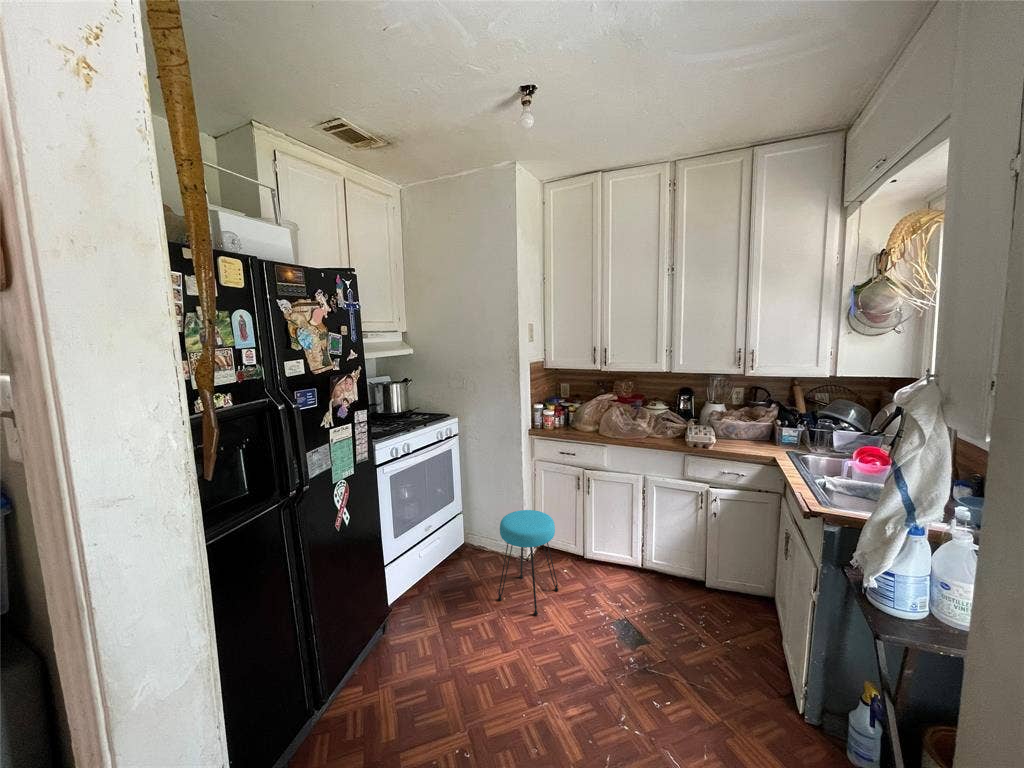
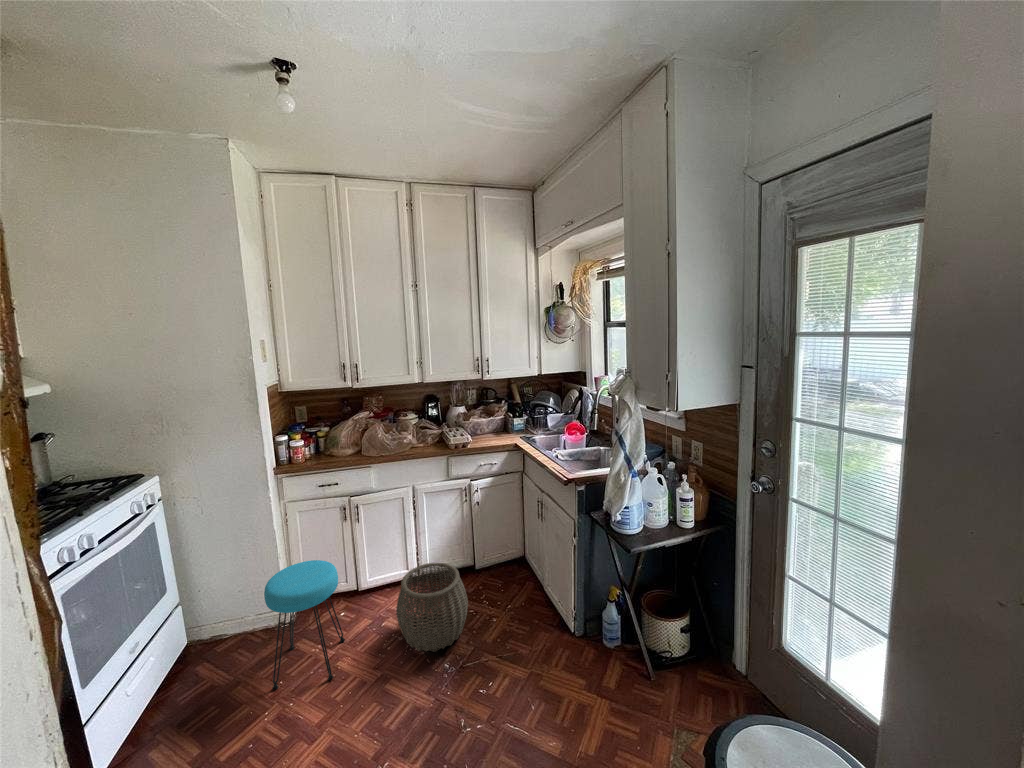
woven basket: none [598,553,673,643] -> present [396,563,468,651]

